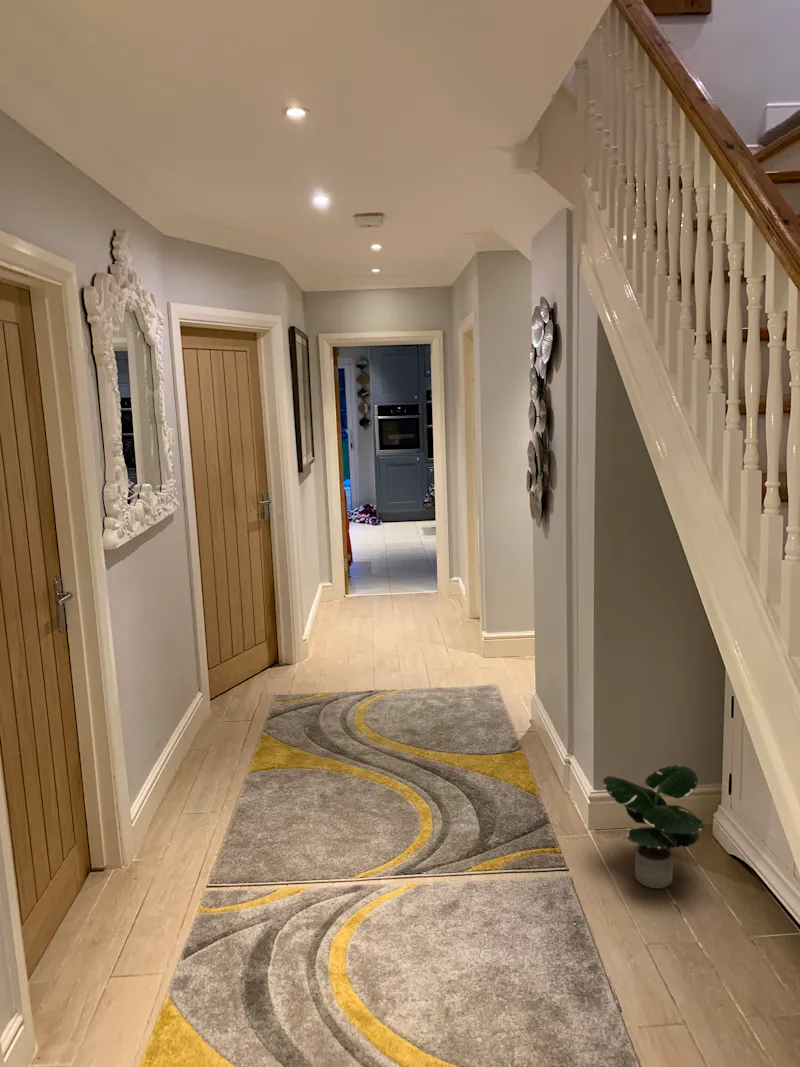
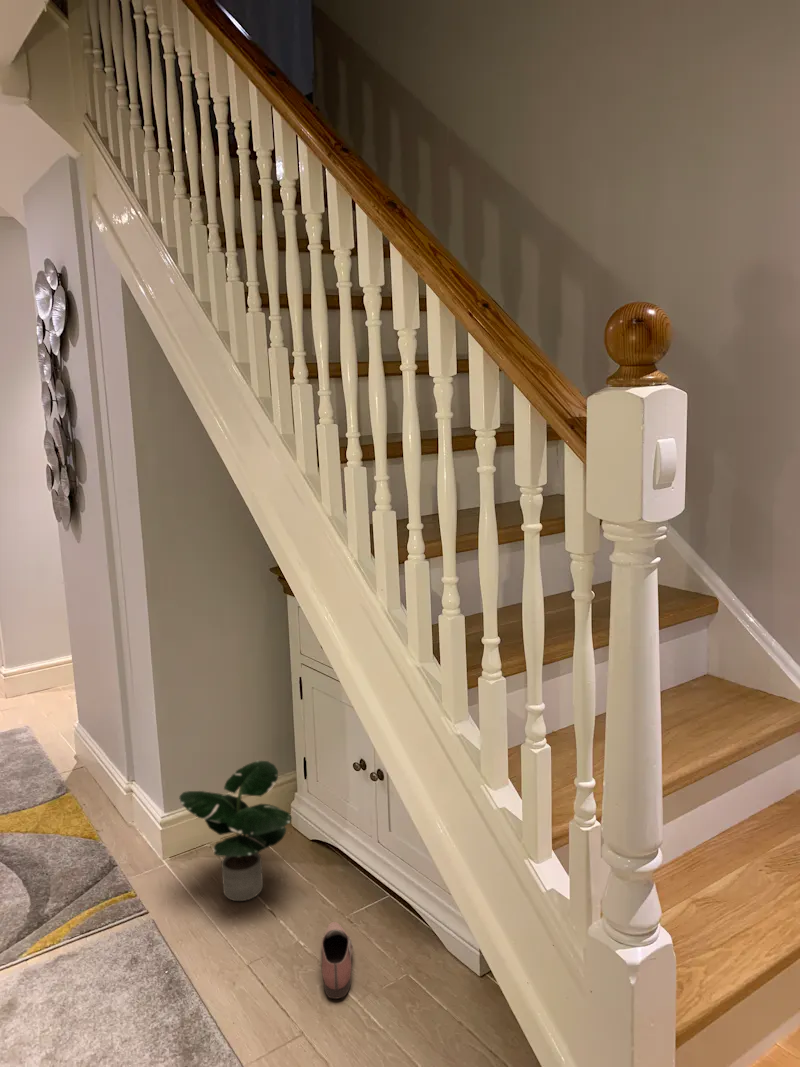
shoe: none [711,936,748,1007] -> present [322,922,353,999]

